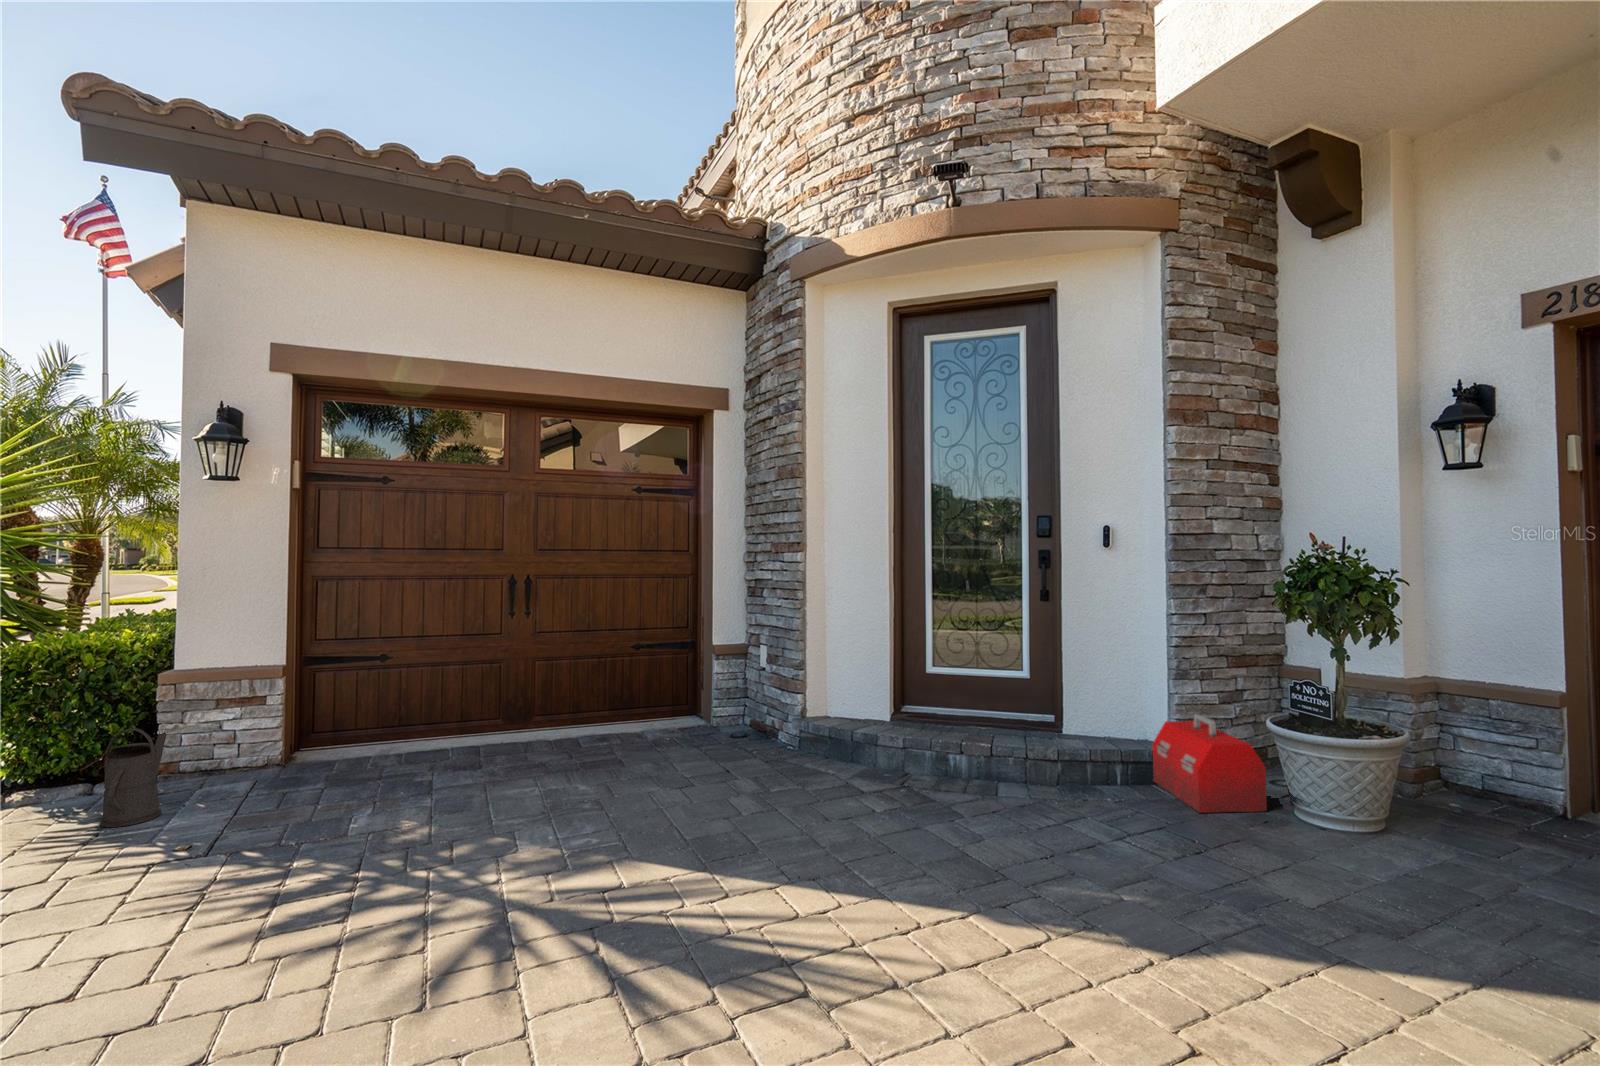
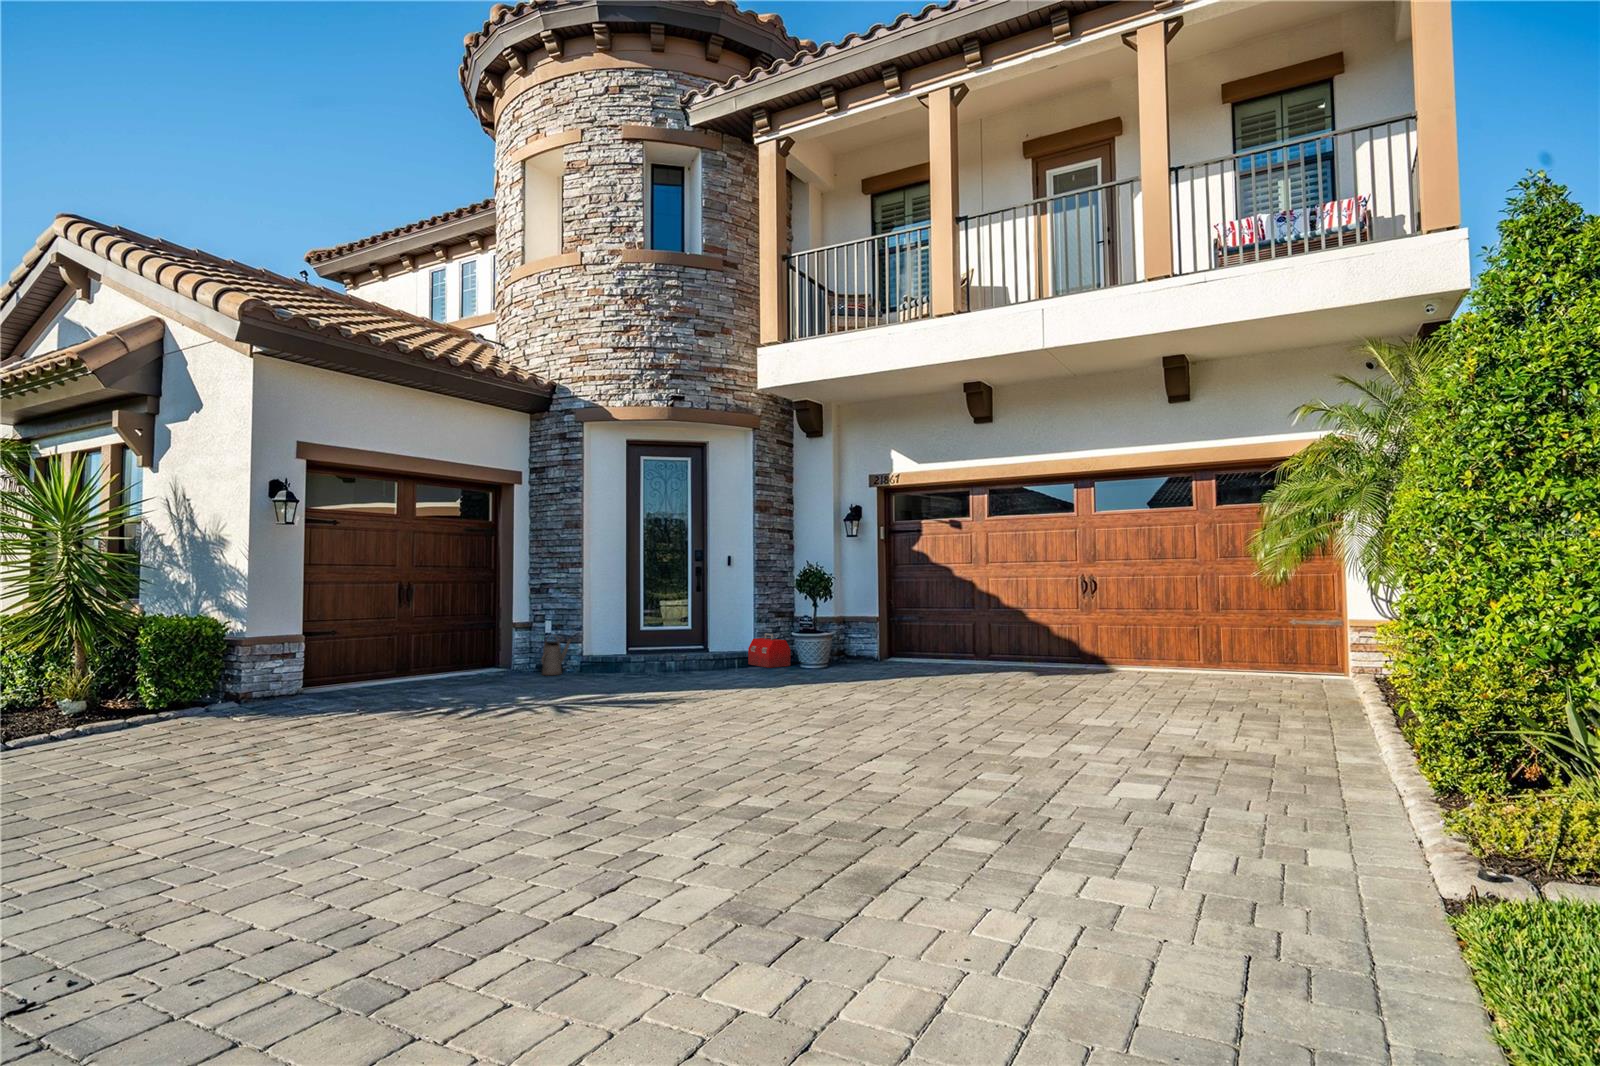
watering can: present [100,728,167,827] -> present [541,637,571,675]

